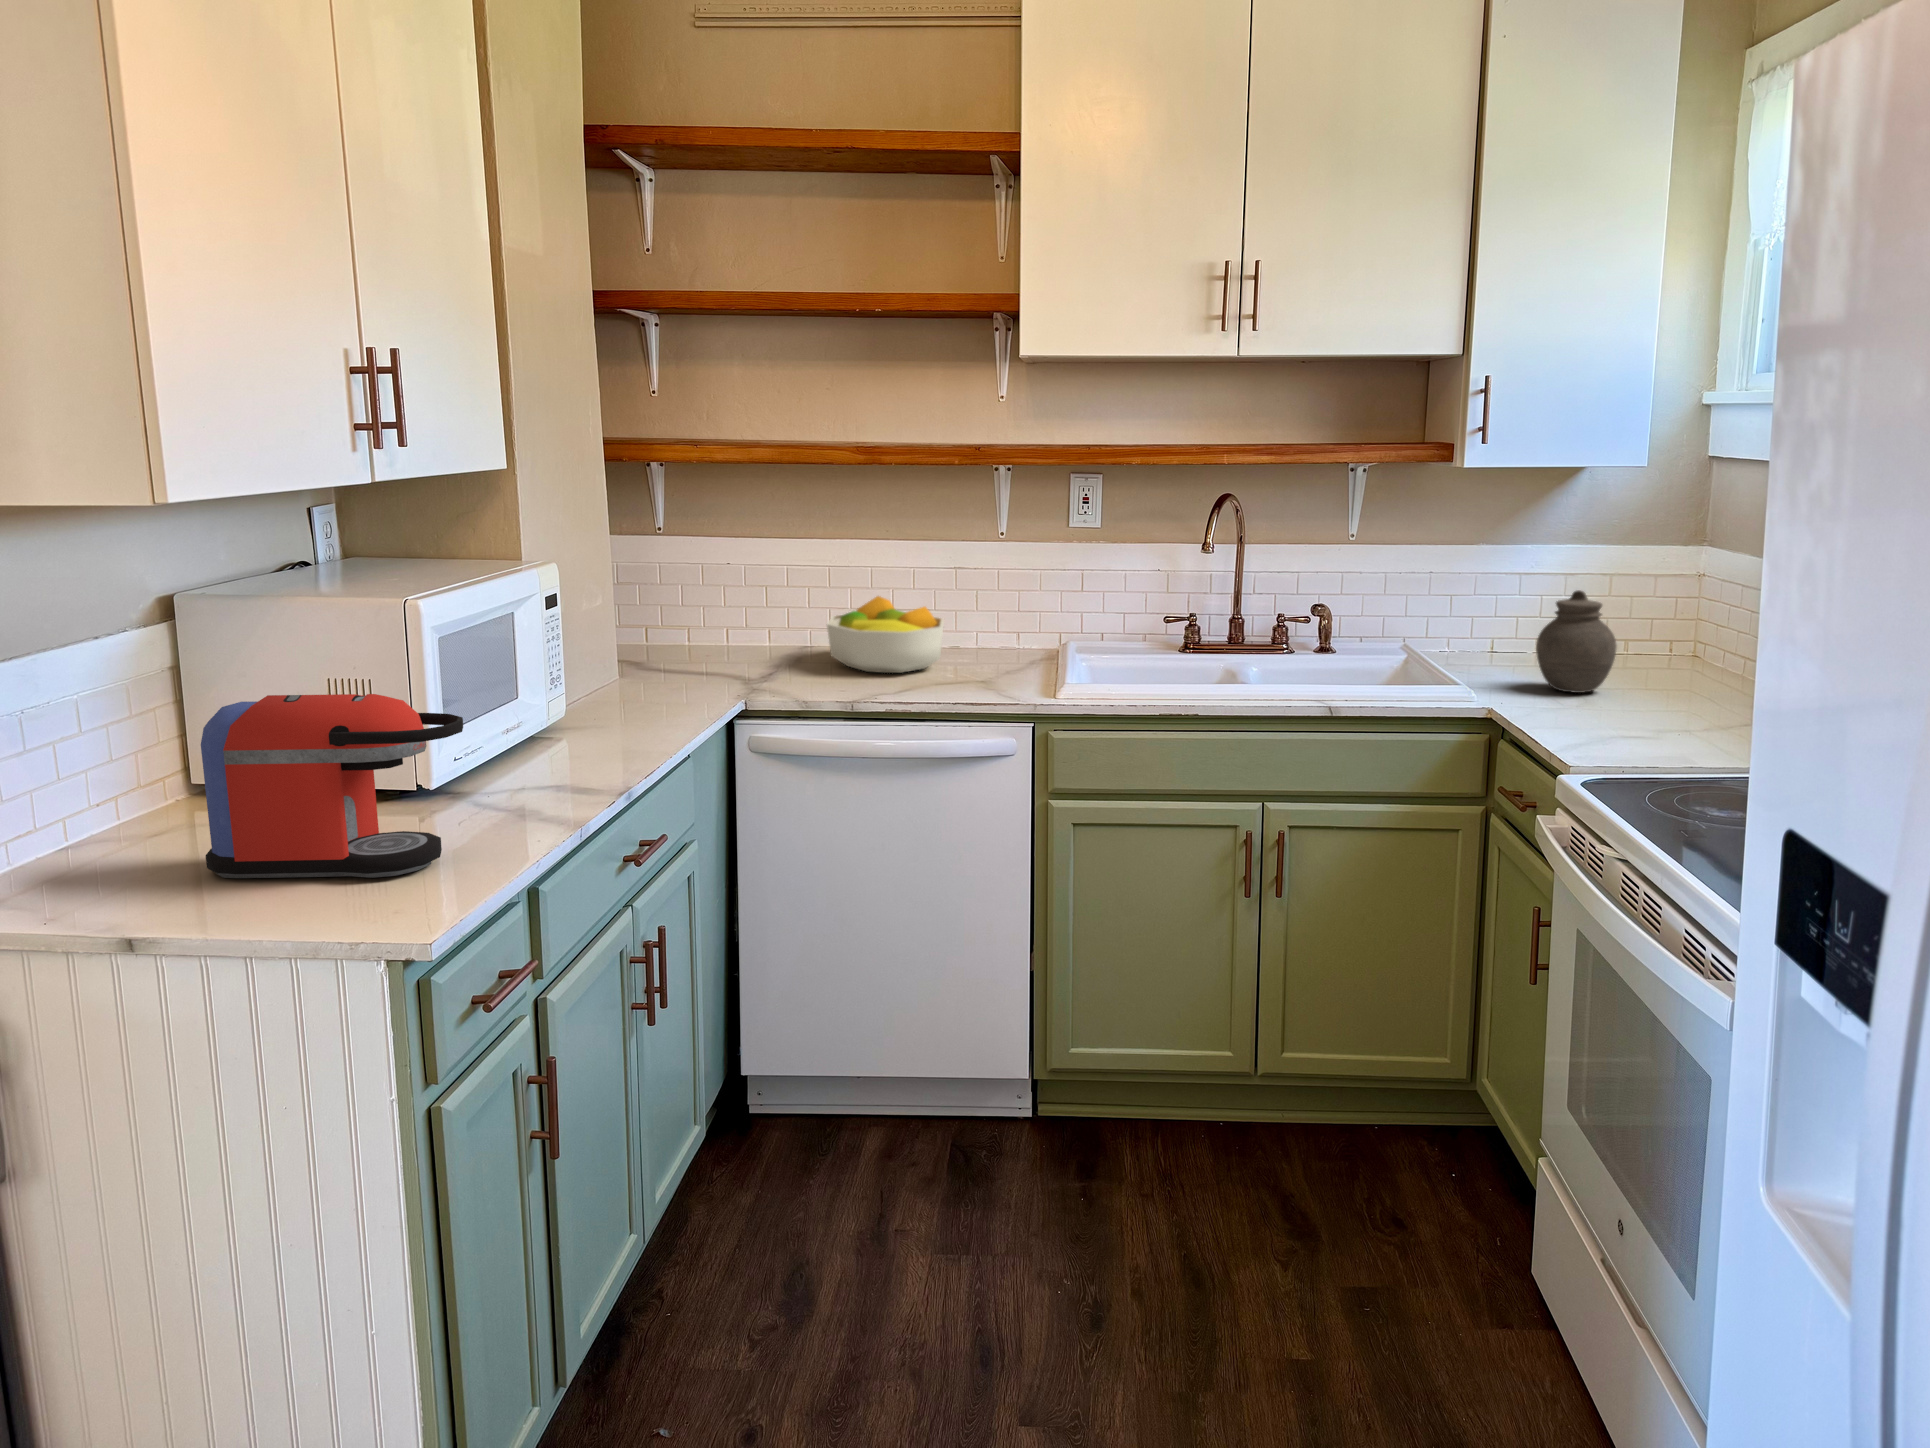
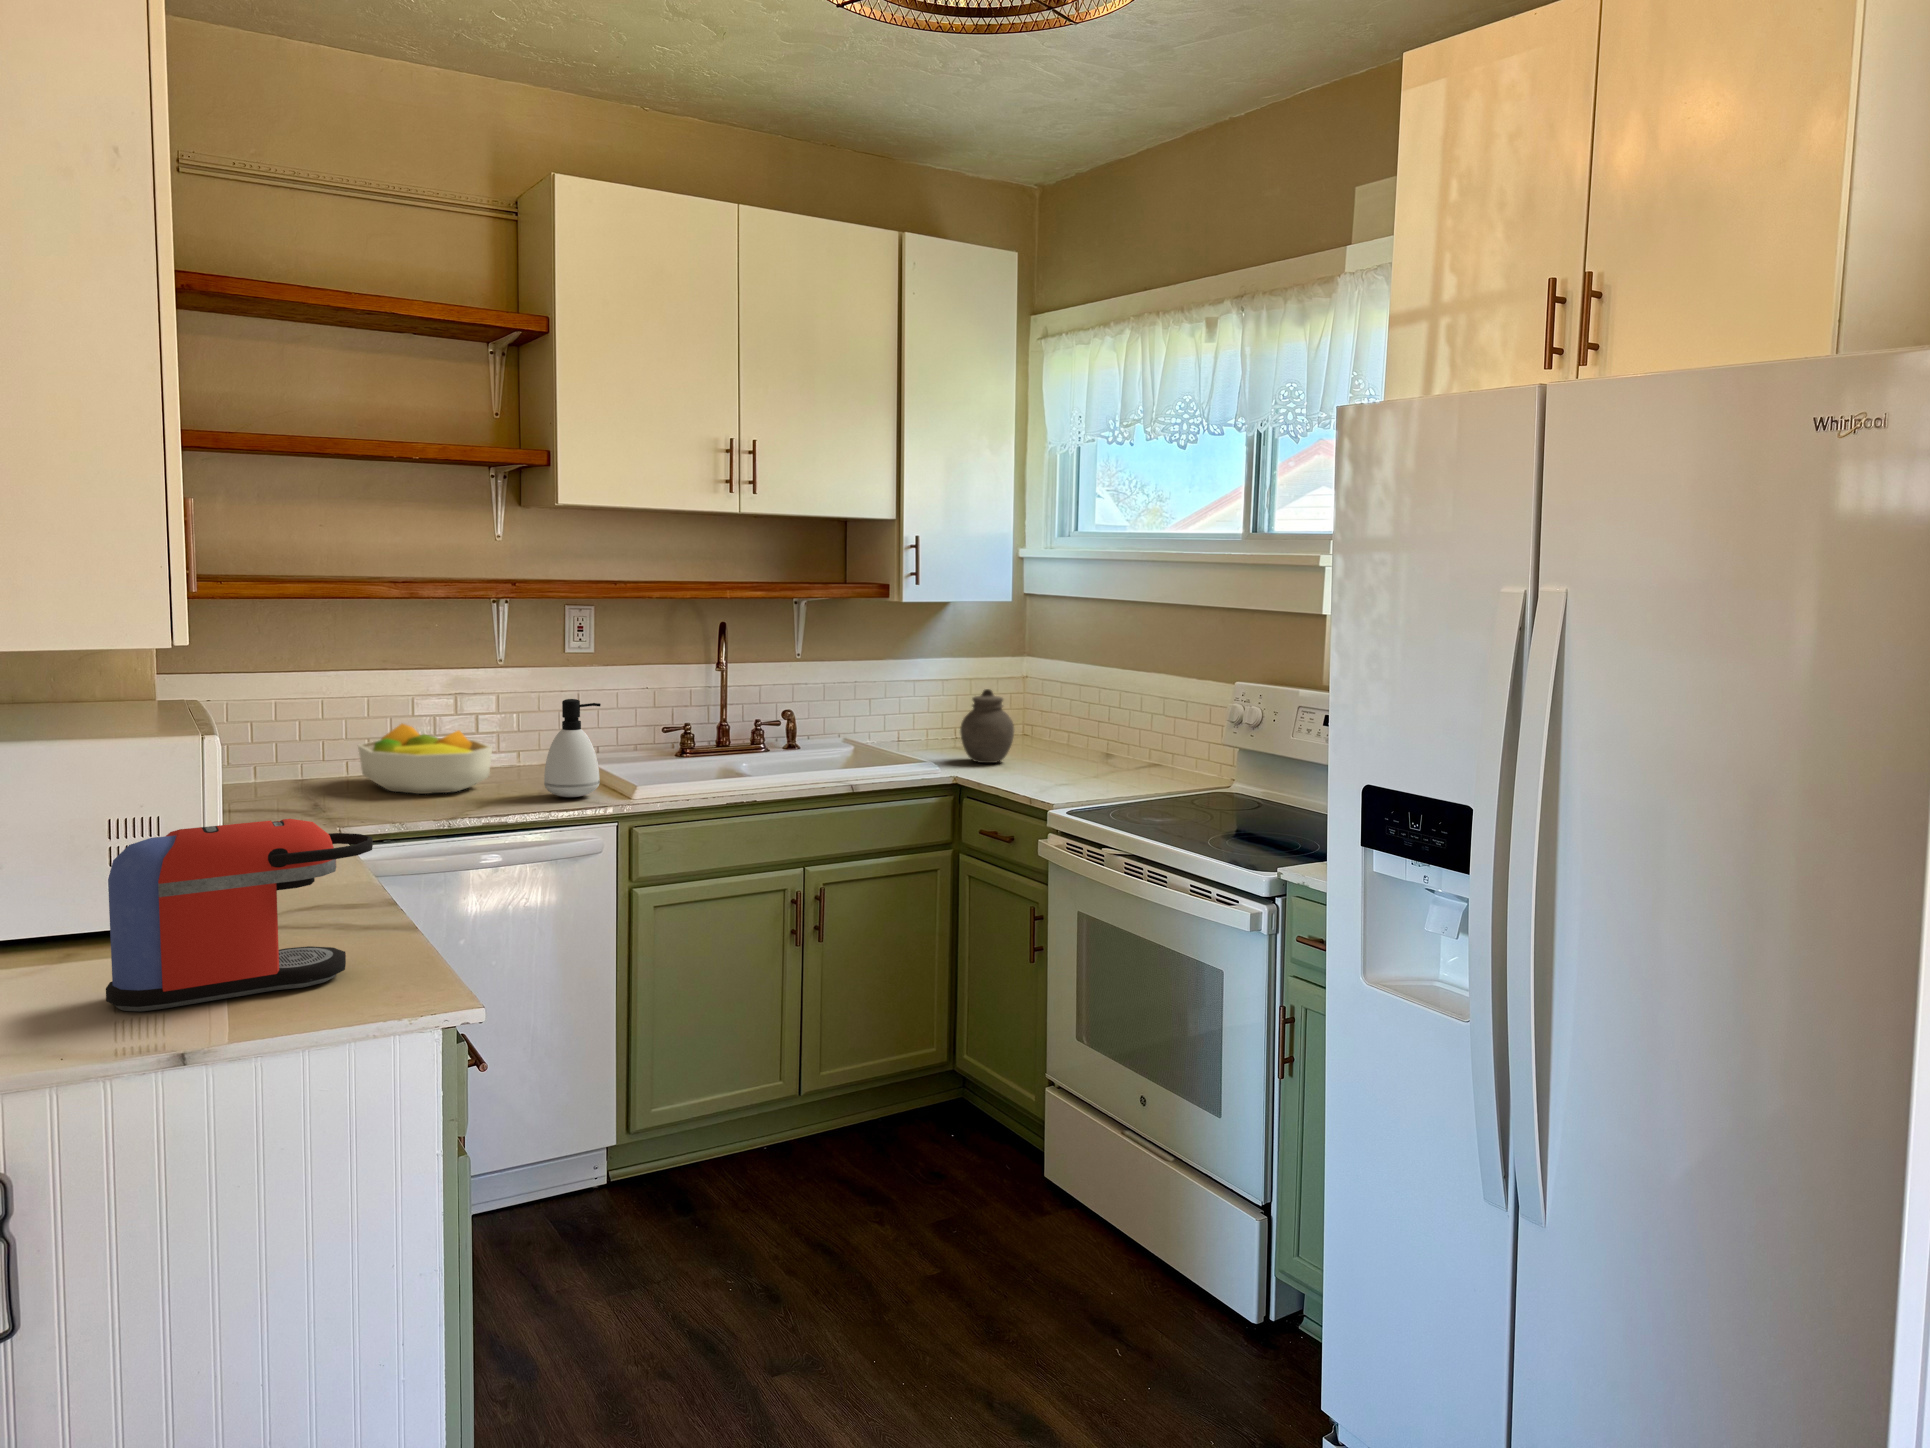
soap dispenser: none [970,578,1030,690] -> present [544,699,601,797]

